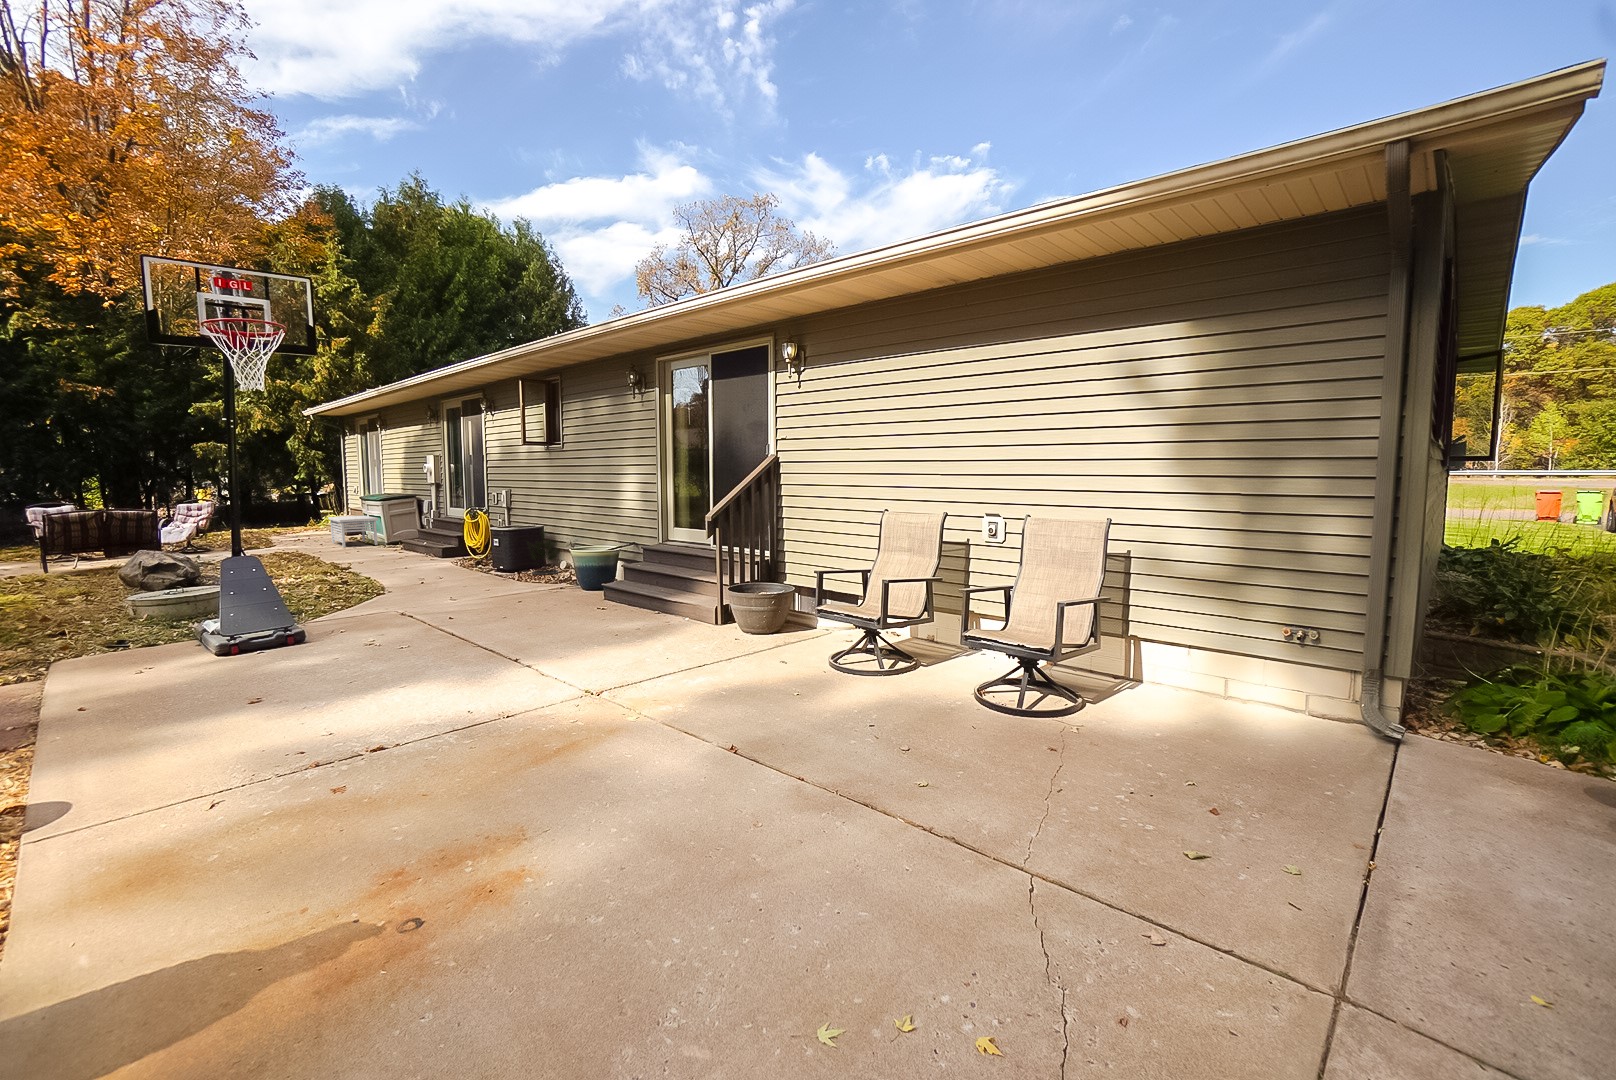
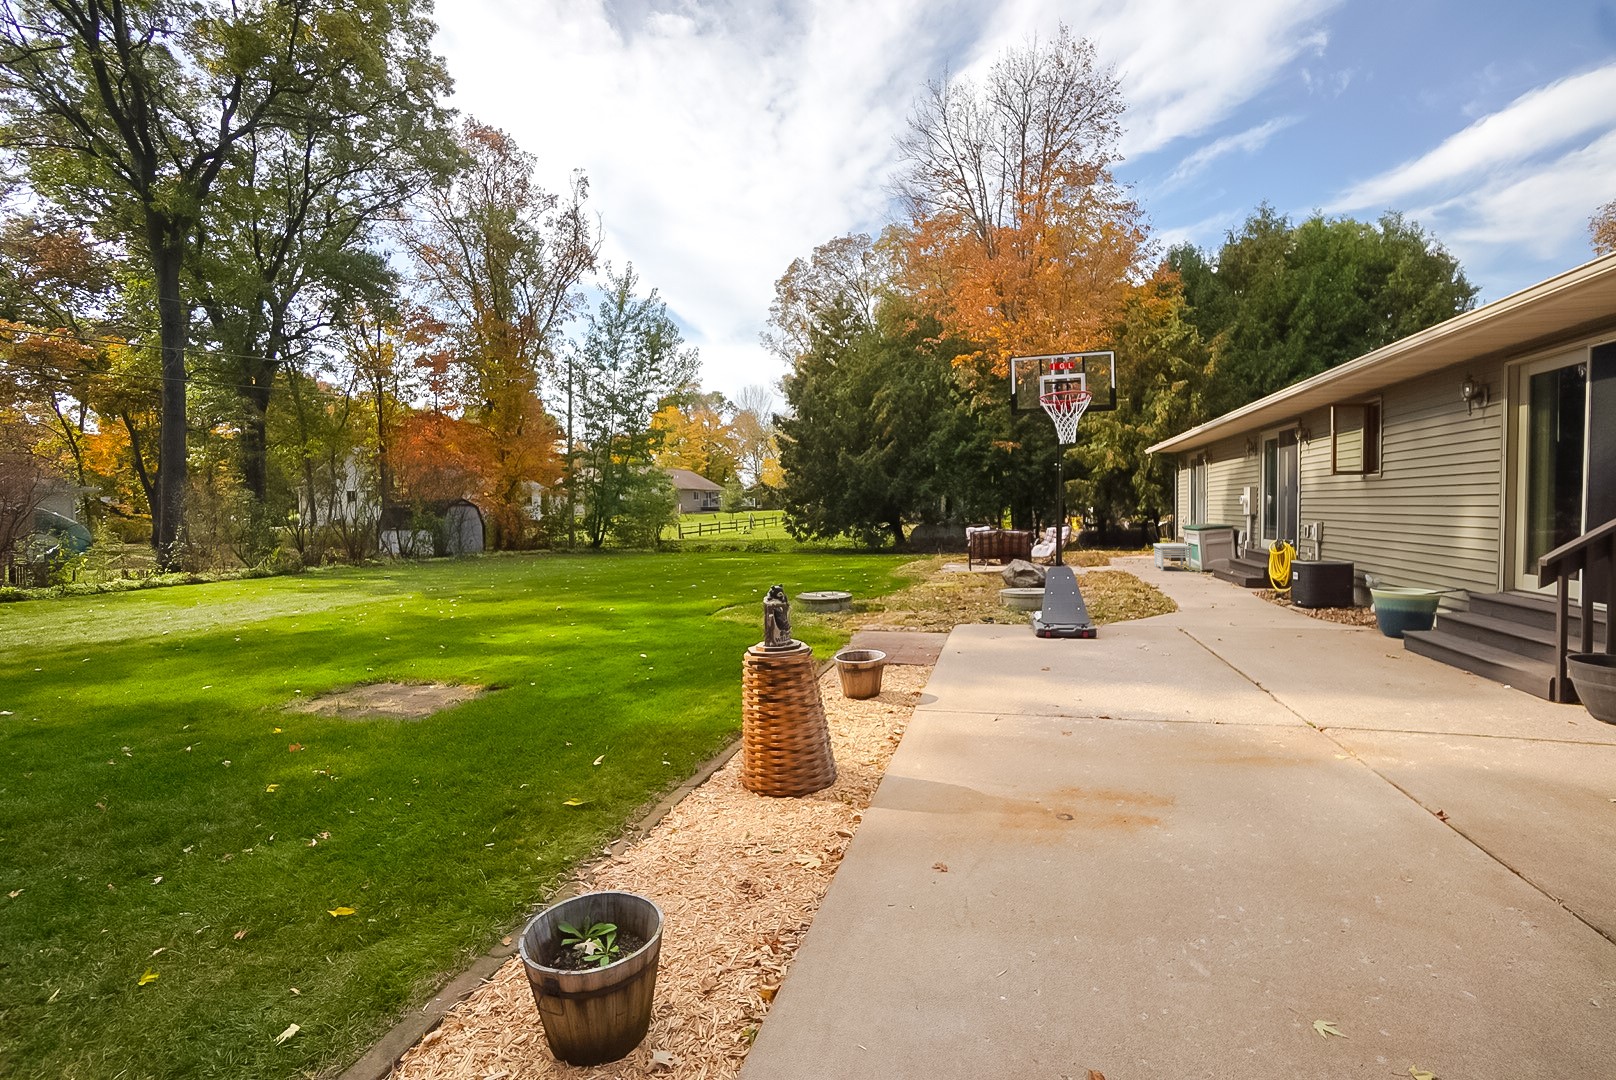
potted tree: present [530,530,559,575] -> none [1326,561,1370,615]

